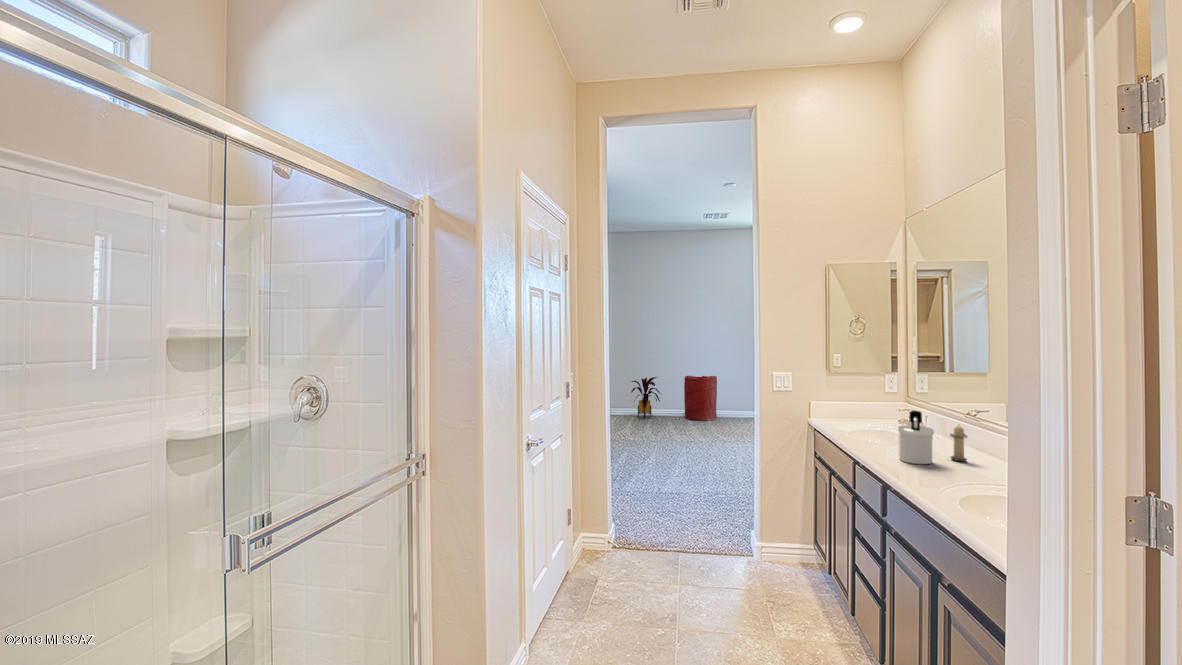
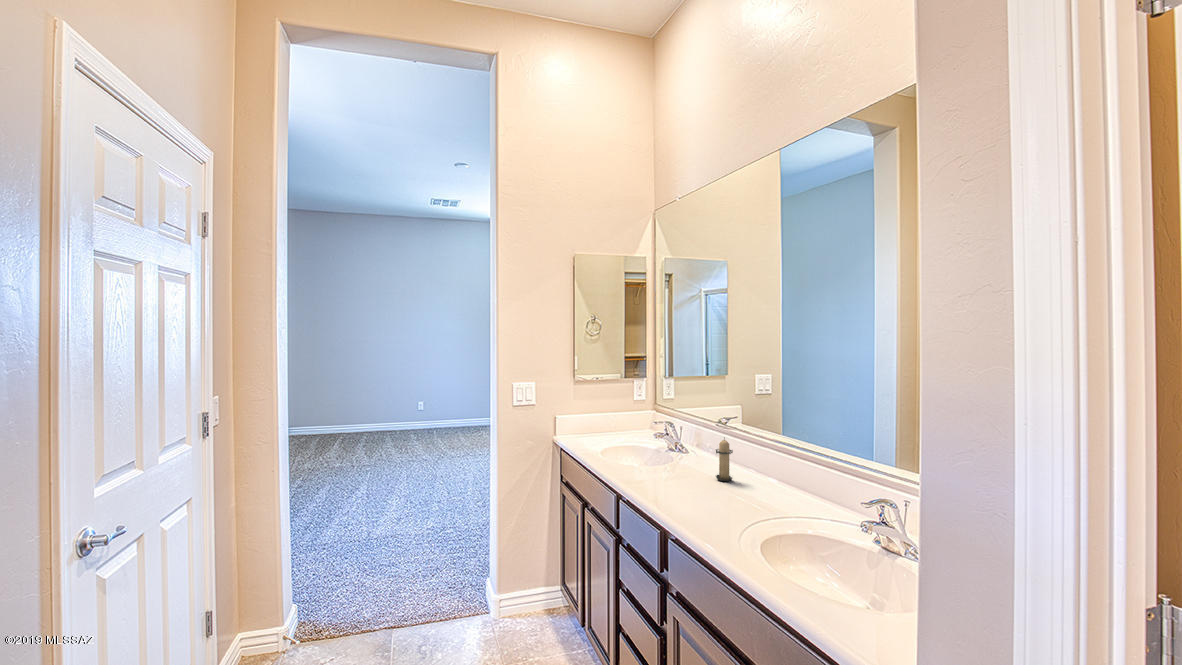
laundry hamper: present [684,376,717,421] -> none [418,386,453,436]
house plant: present [631,377,660,419] -> none [349,390,391,439]
soap dispenser: present [898,411,934,464] -> none [667,426,705,492]

